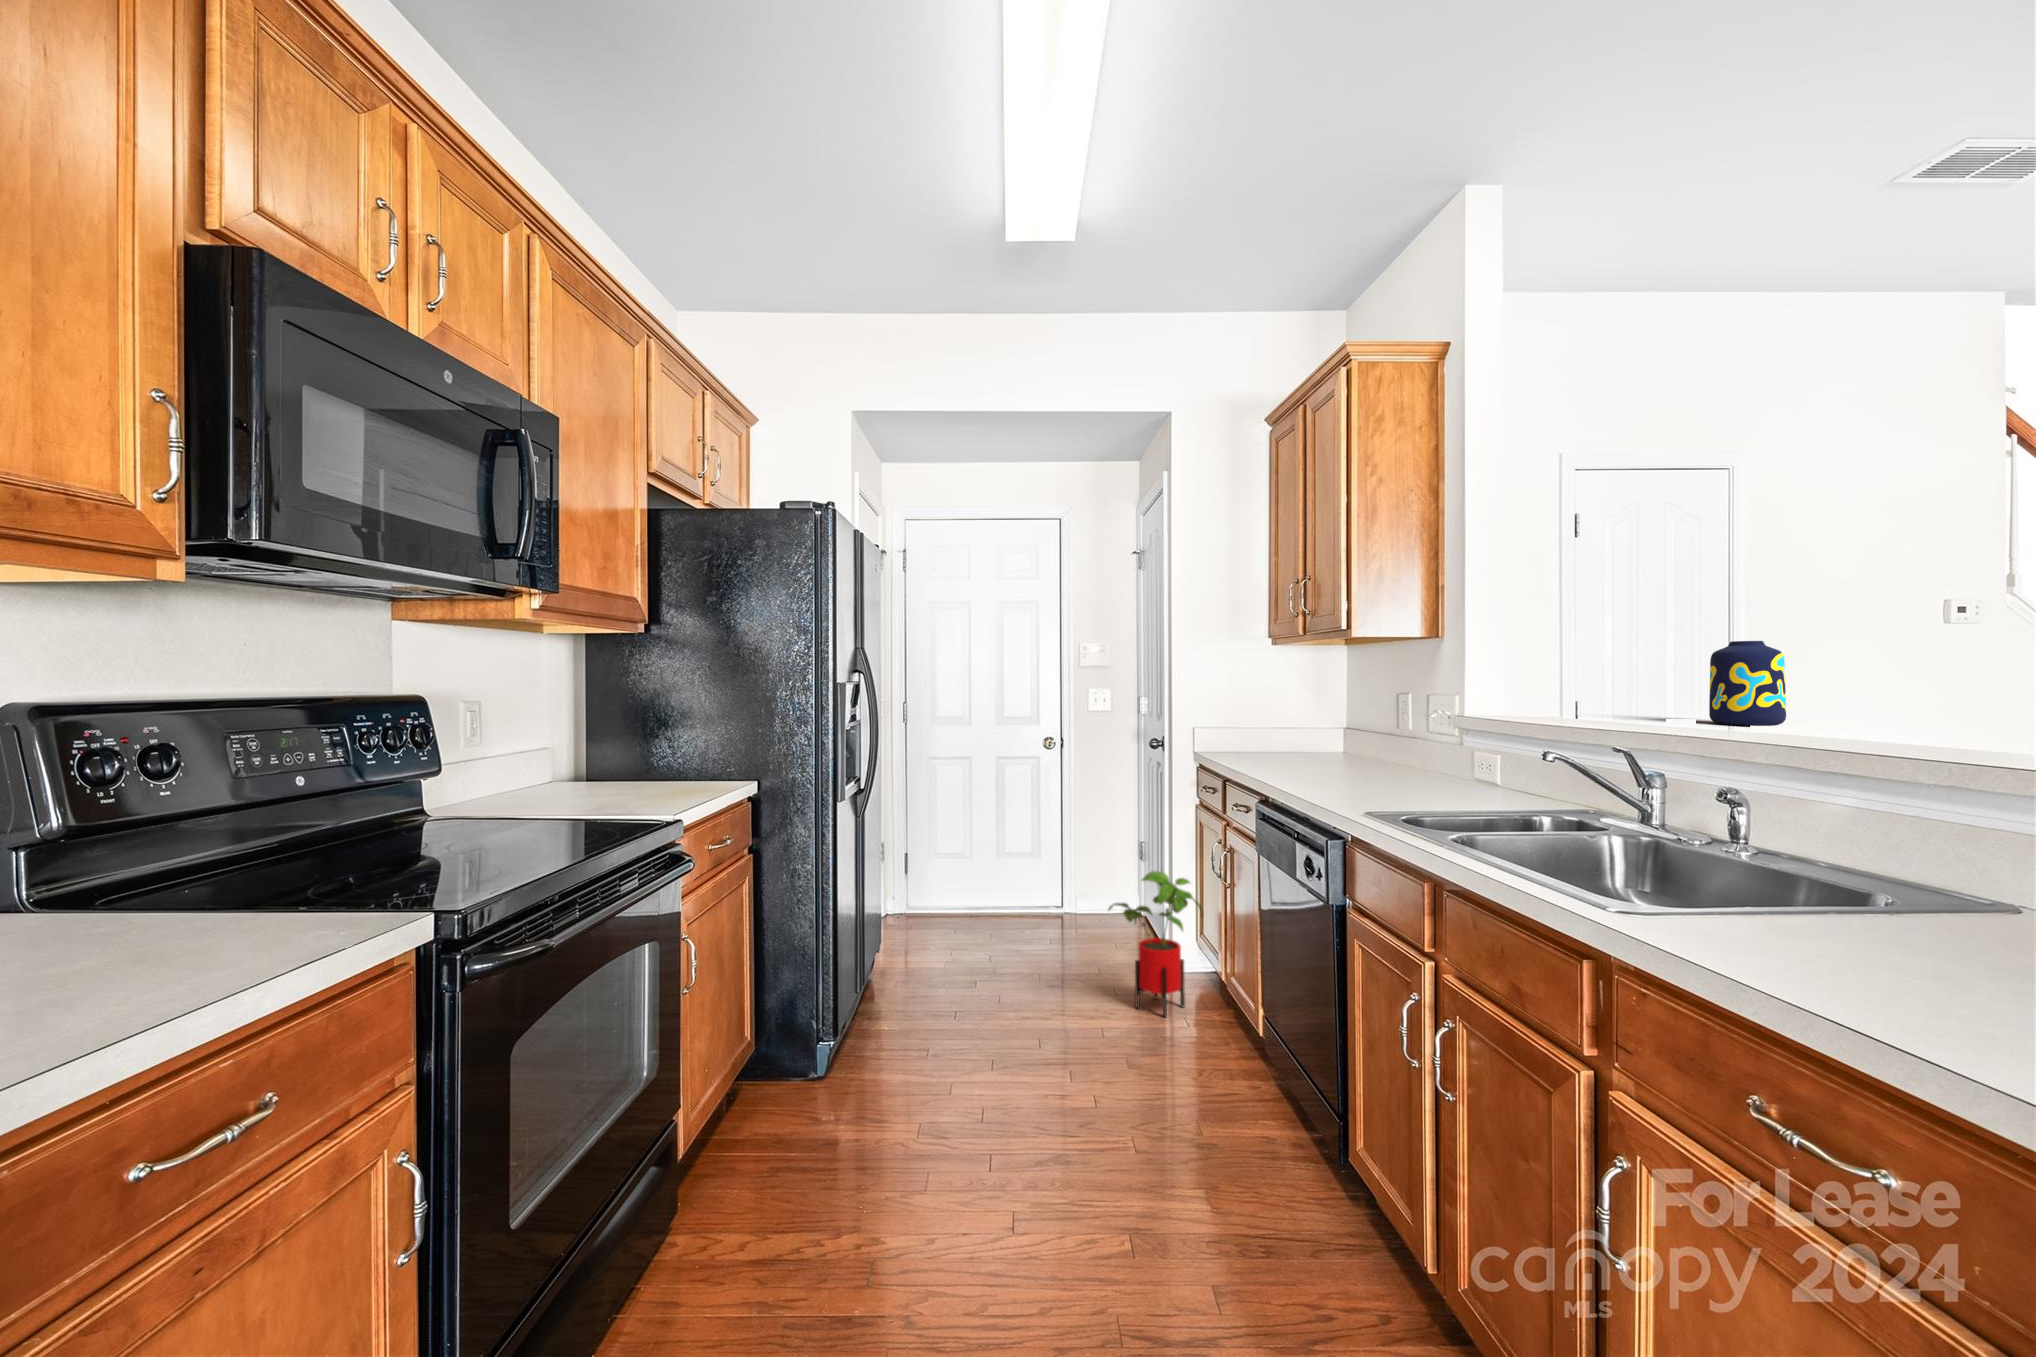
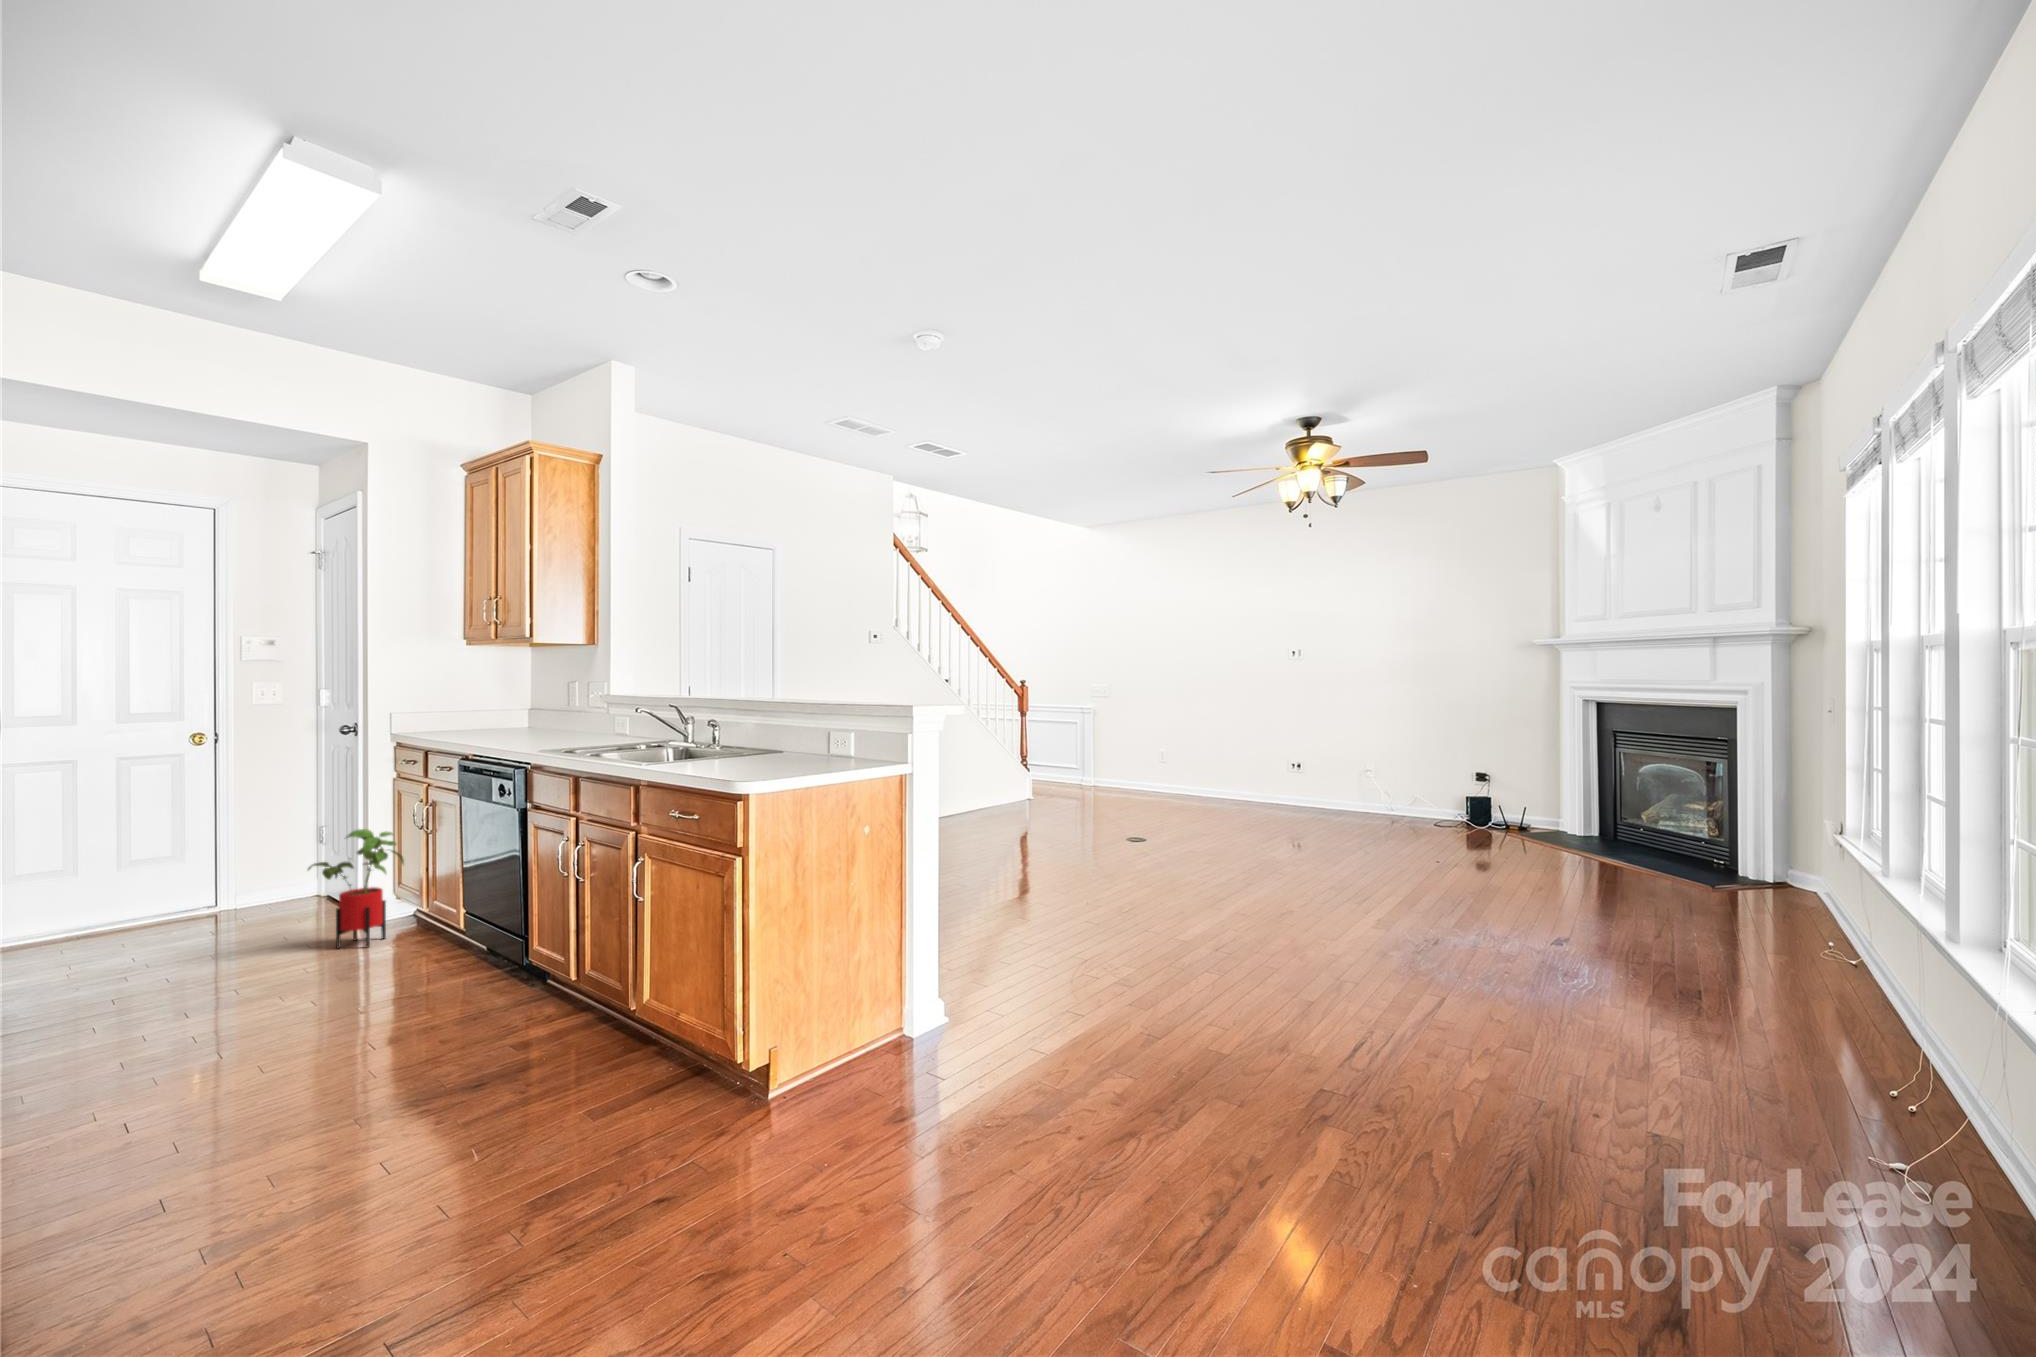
vase: present [1709,641,1786,726] -> none [739,653,771,697]

